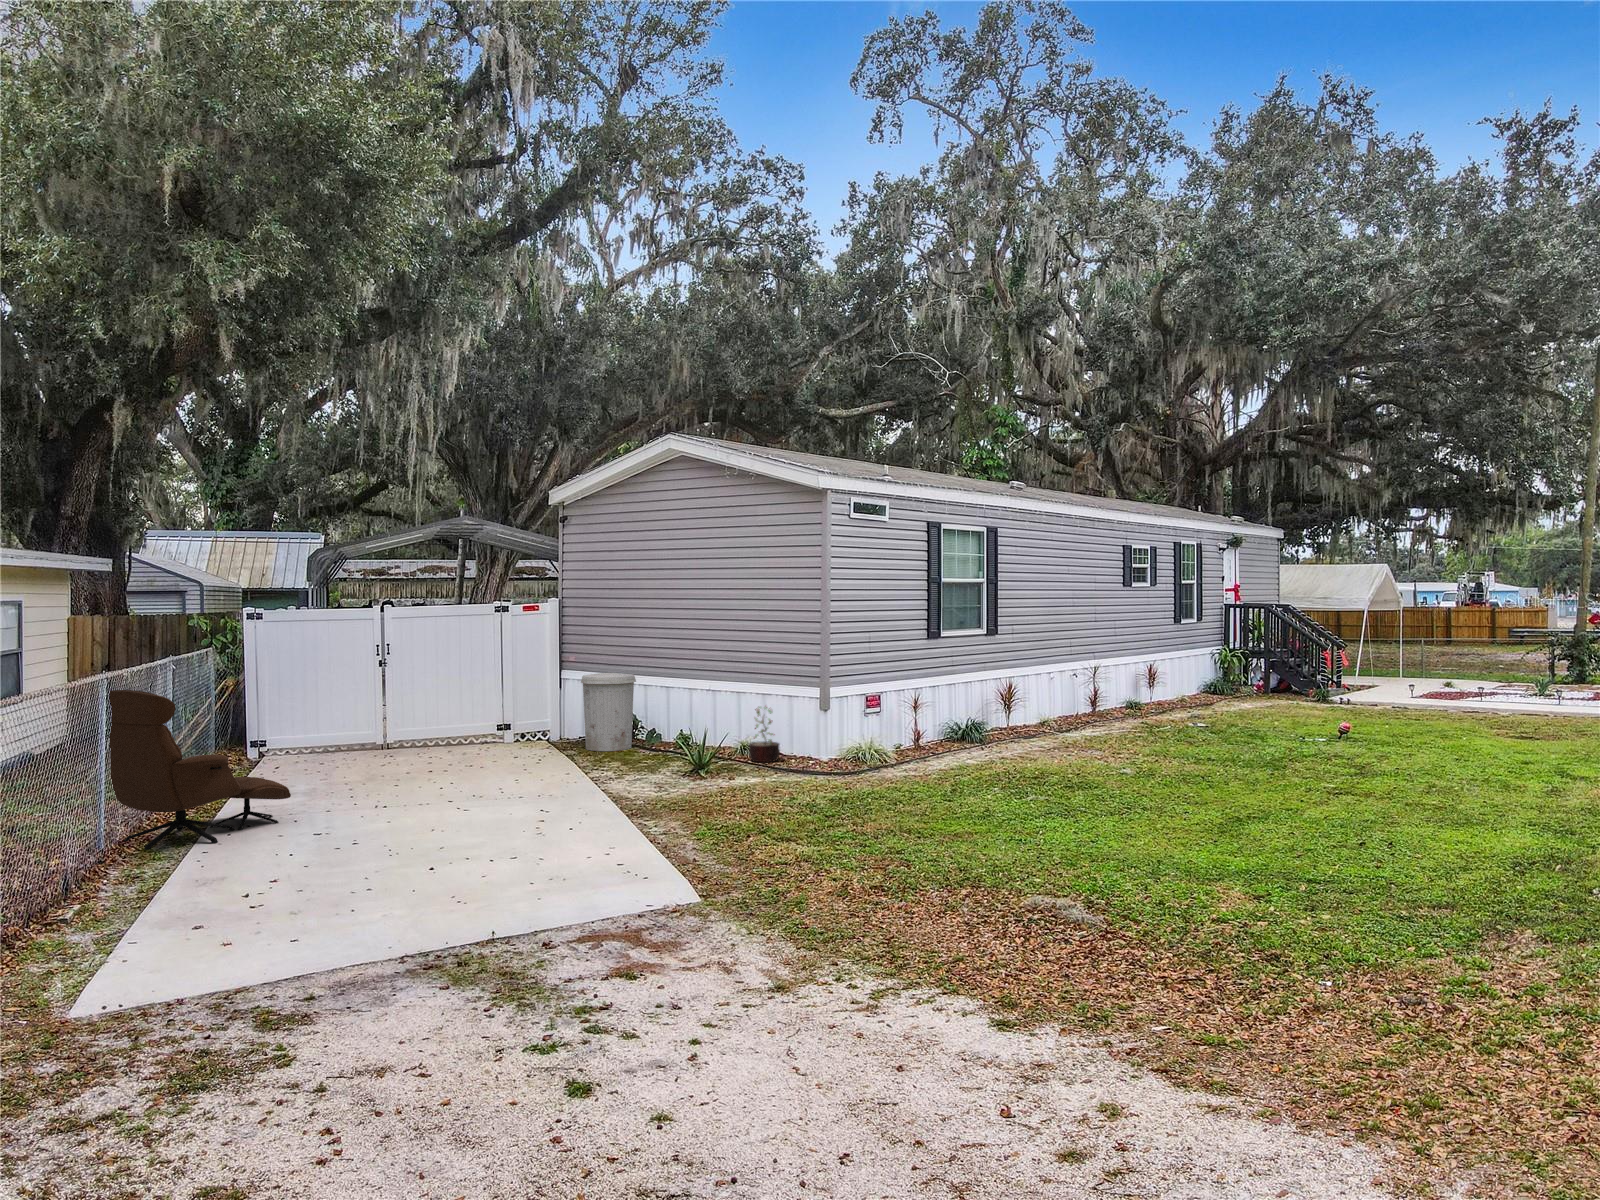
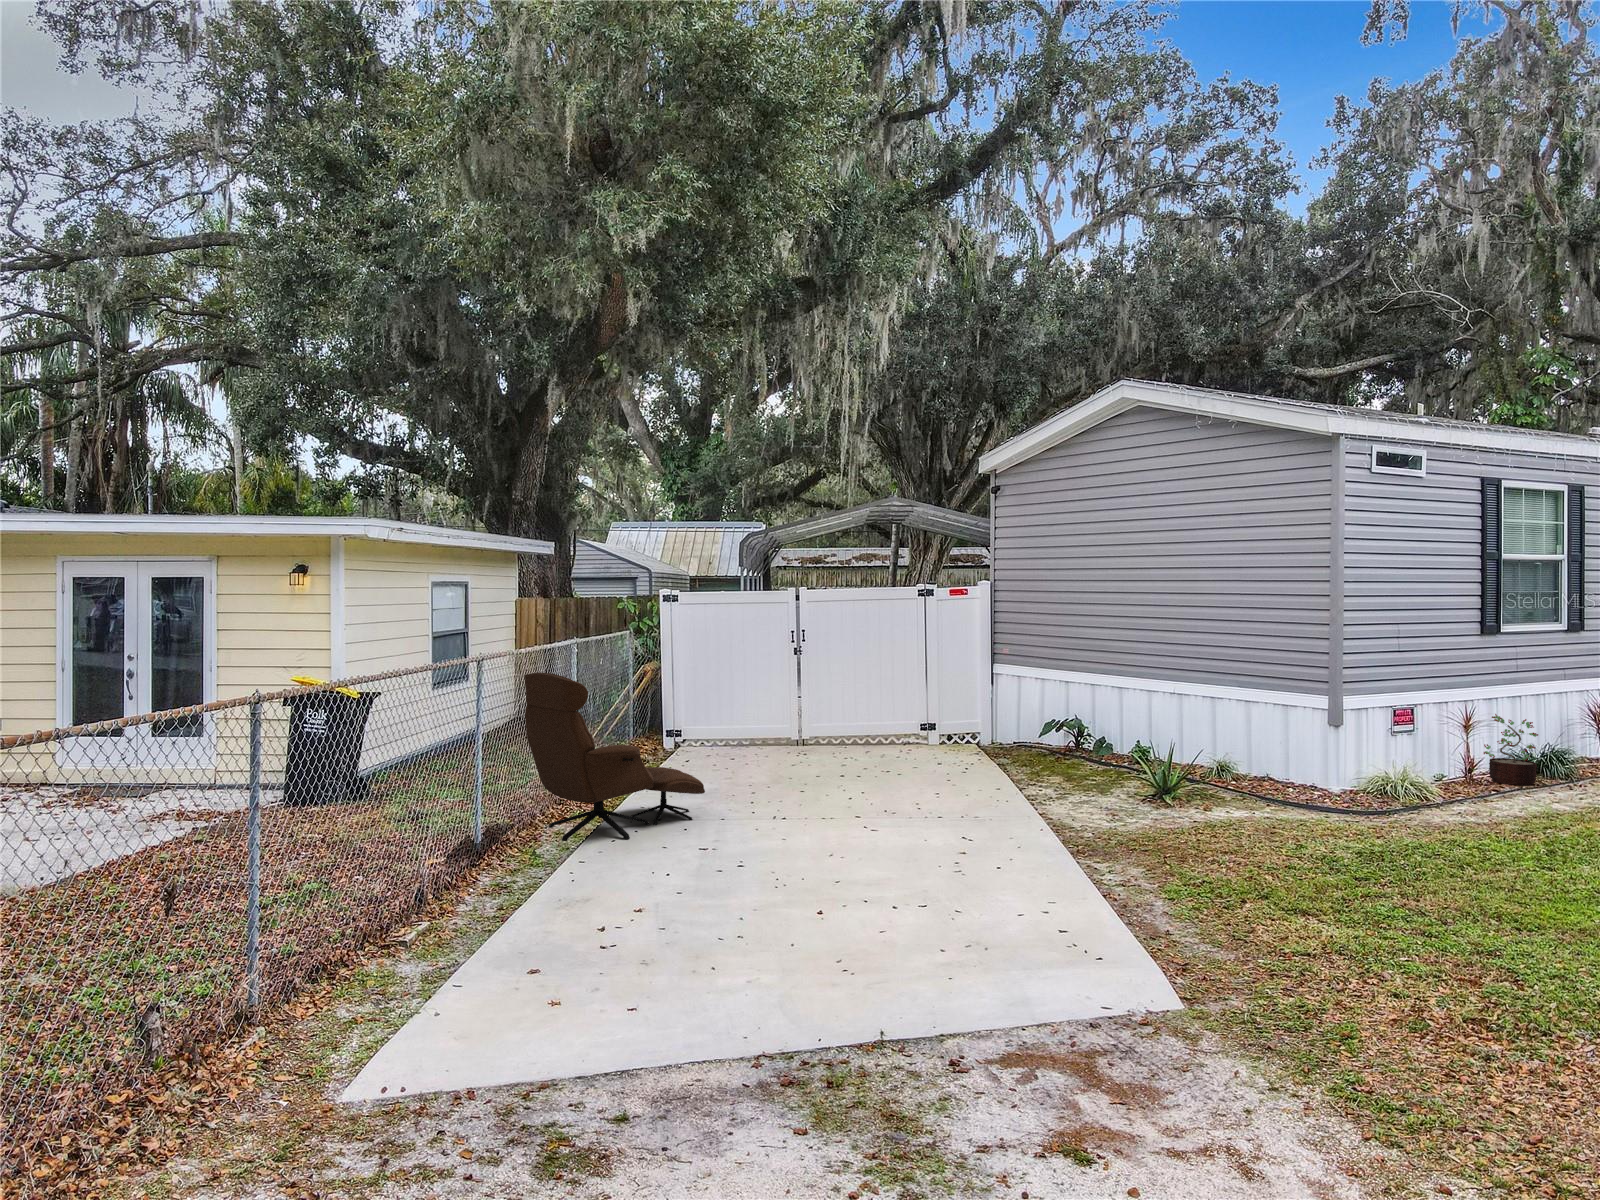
trash can: present [581,673,636,751] -> none [1015,668,1080,757]
decorative plant: present [749,707,780,762] -> present [1484,714,1538,785]

